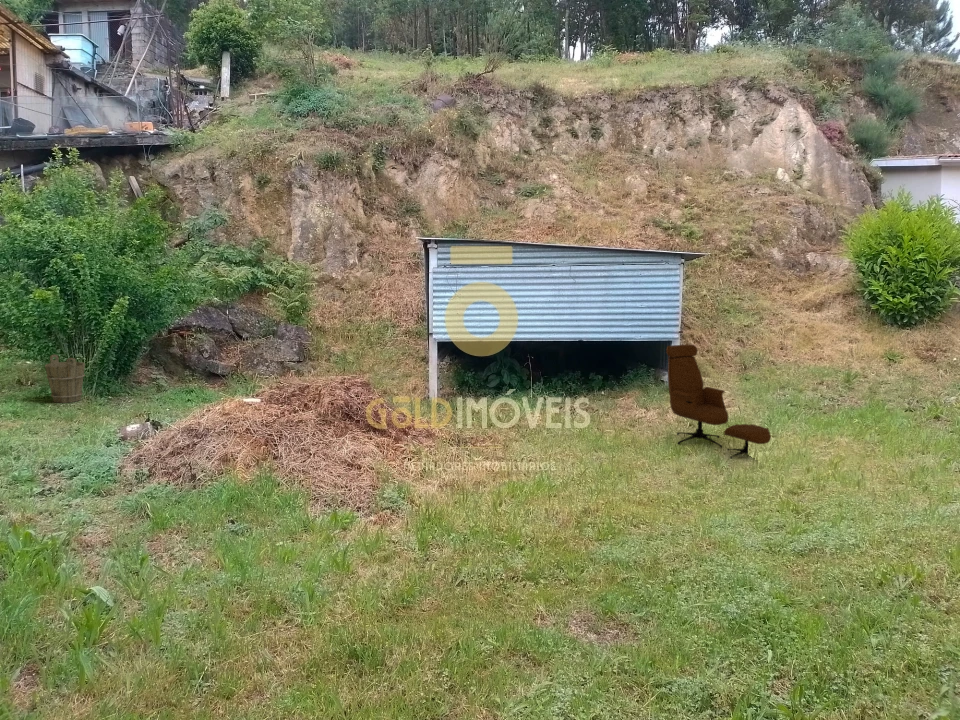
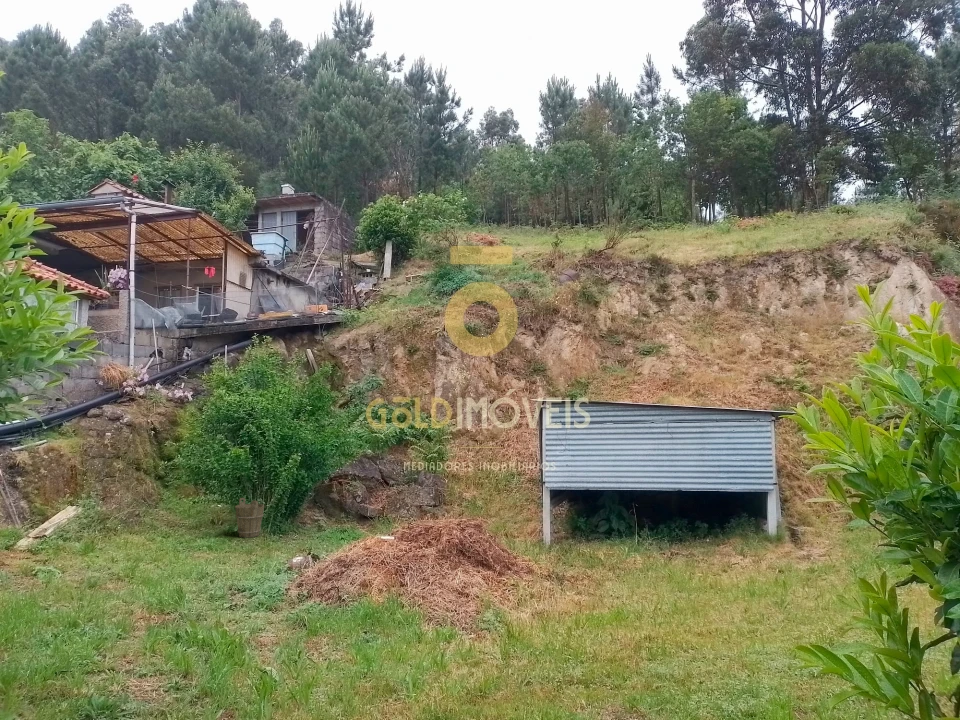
lounge chair: present [666,345,771,458] -> none [749,497,849,610]

